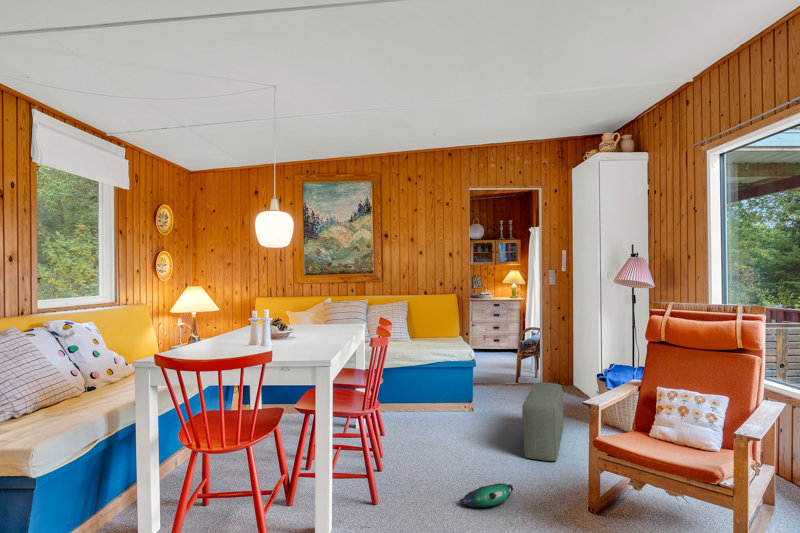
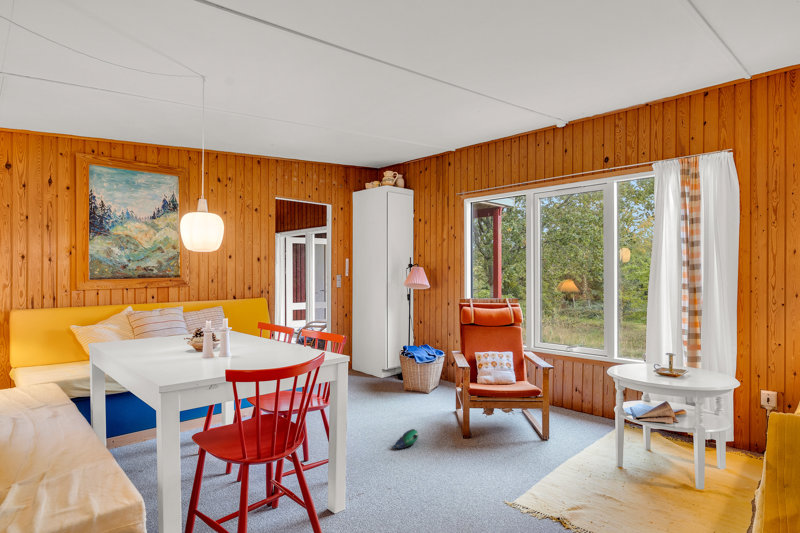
pouf: present [522,382,563,461] -> none [368,363,409,416]

